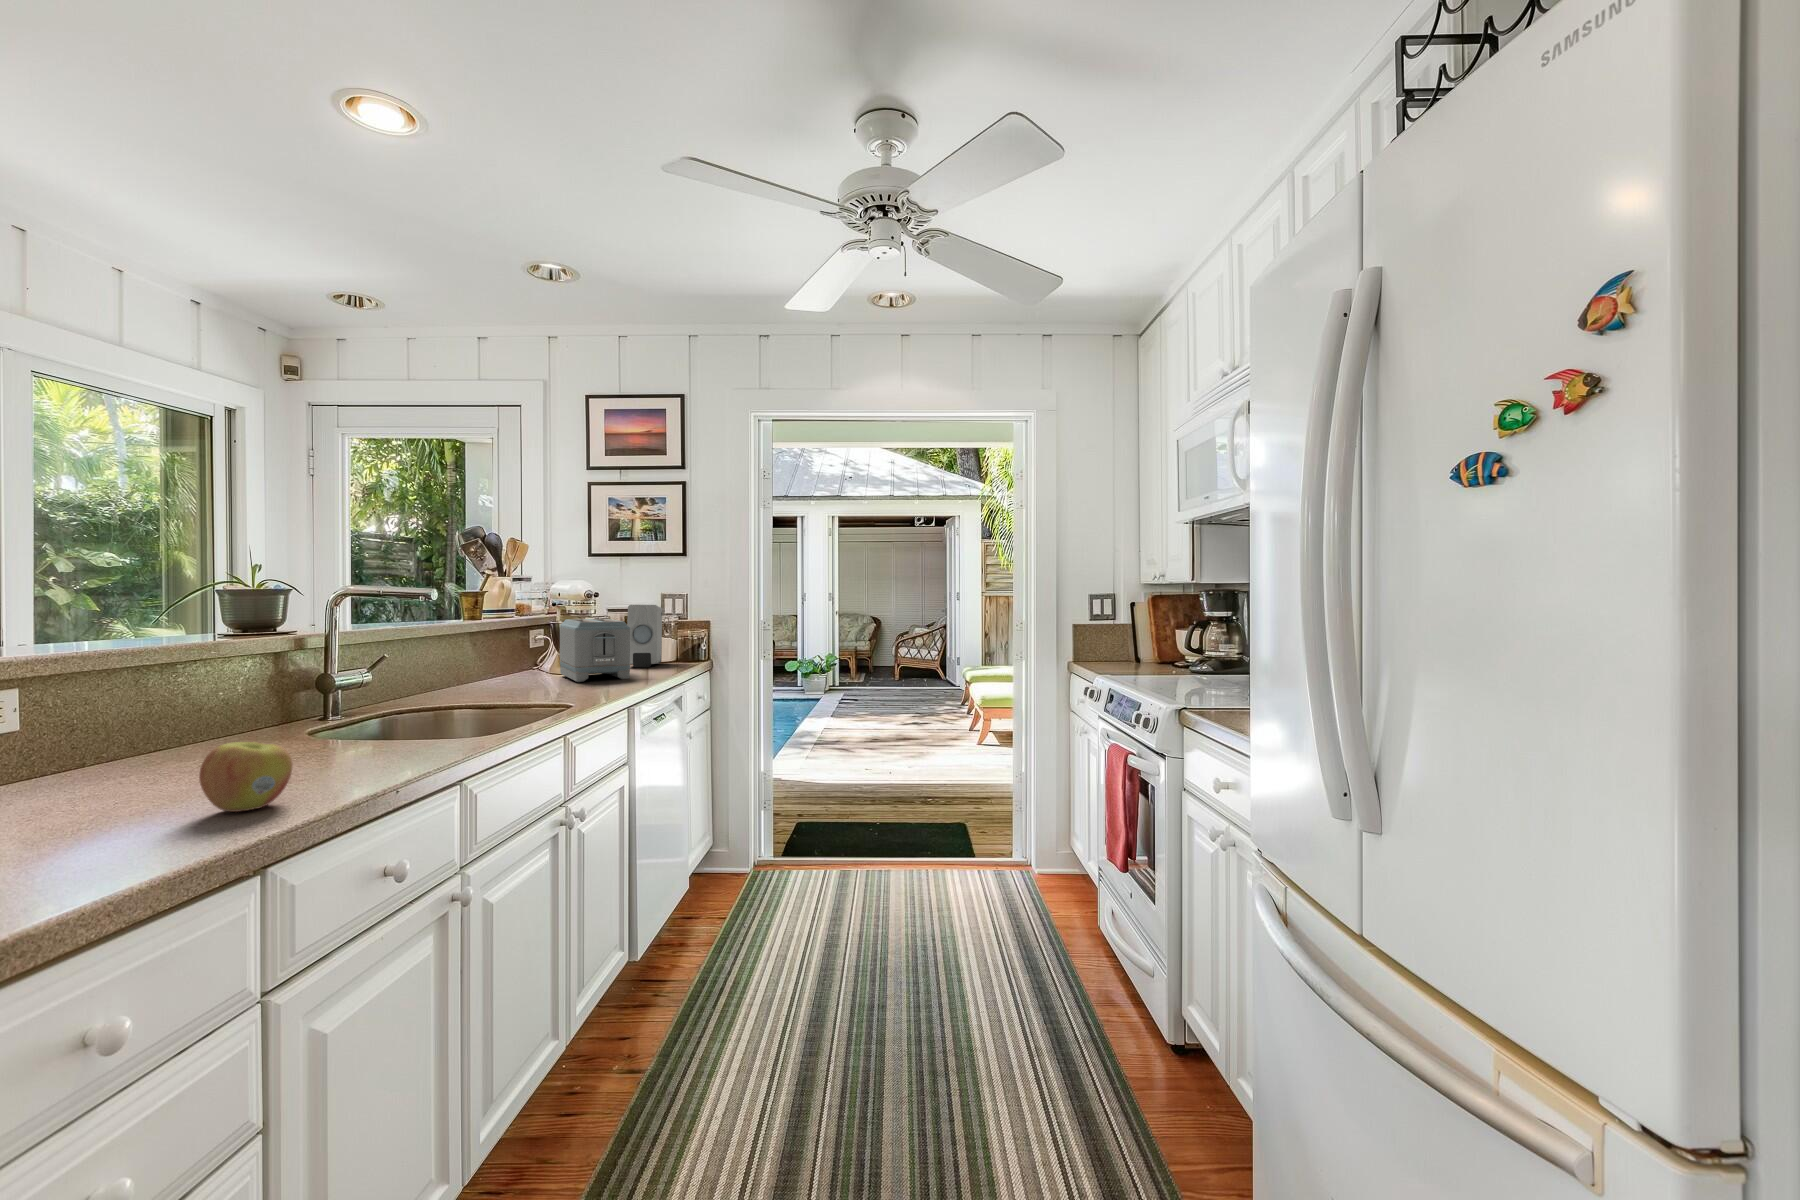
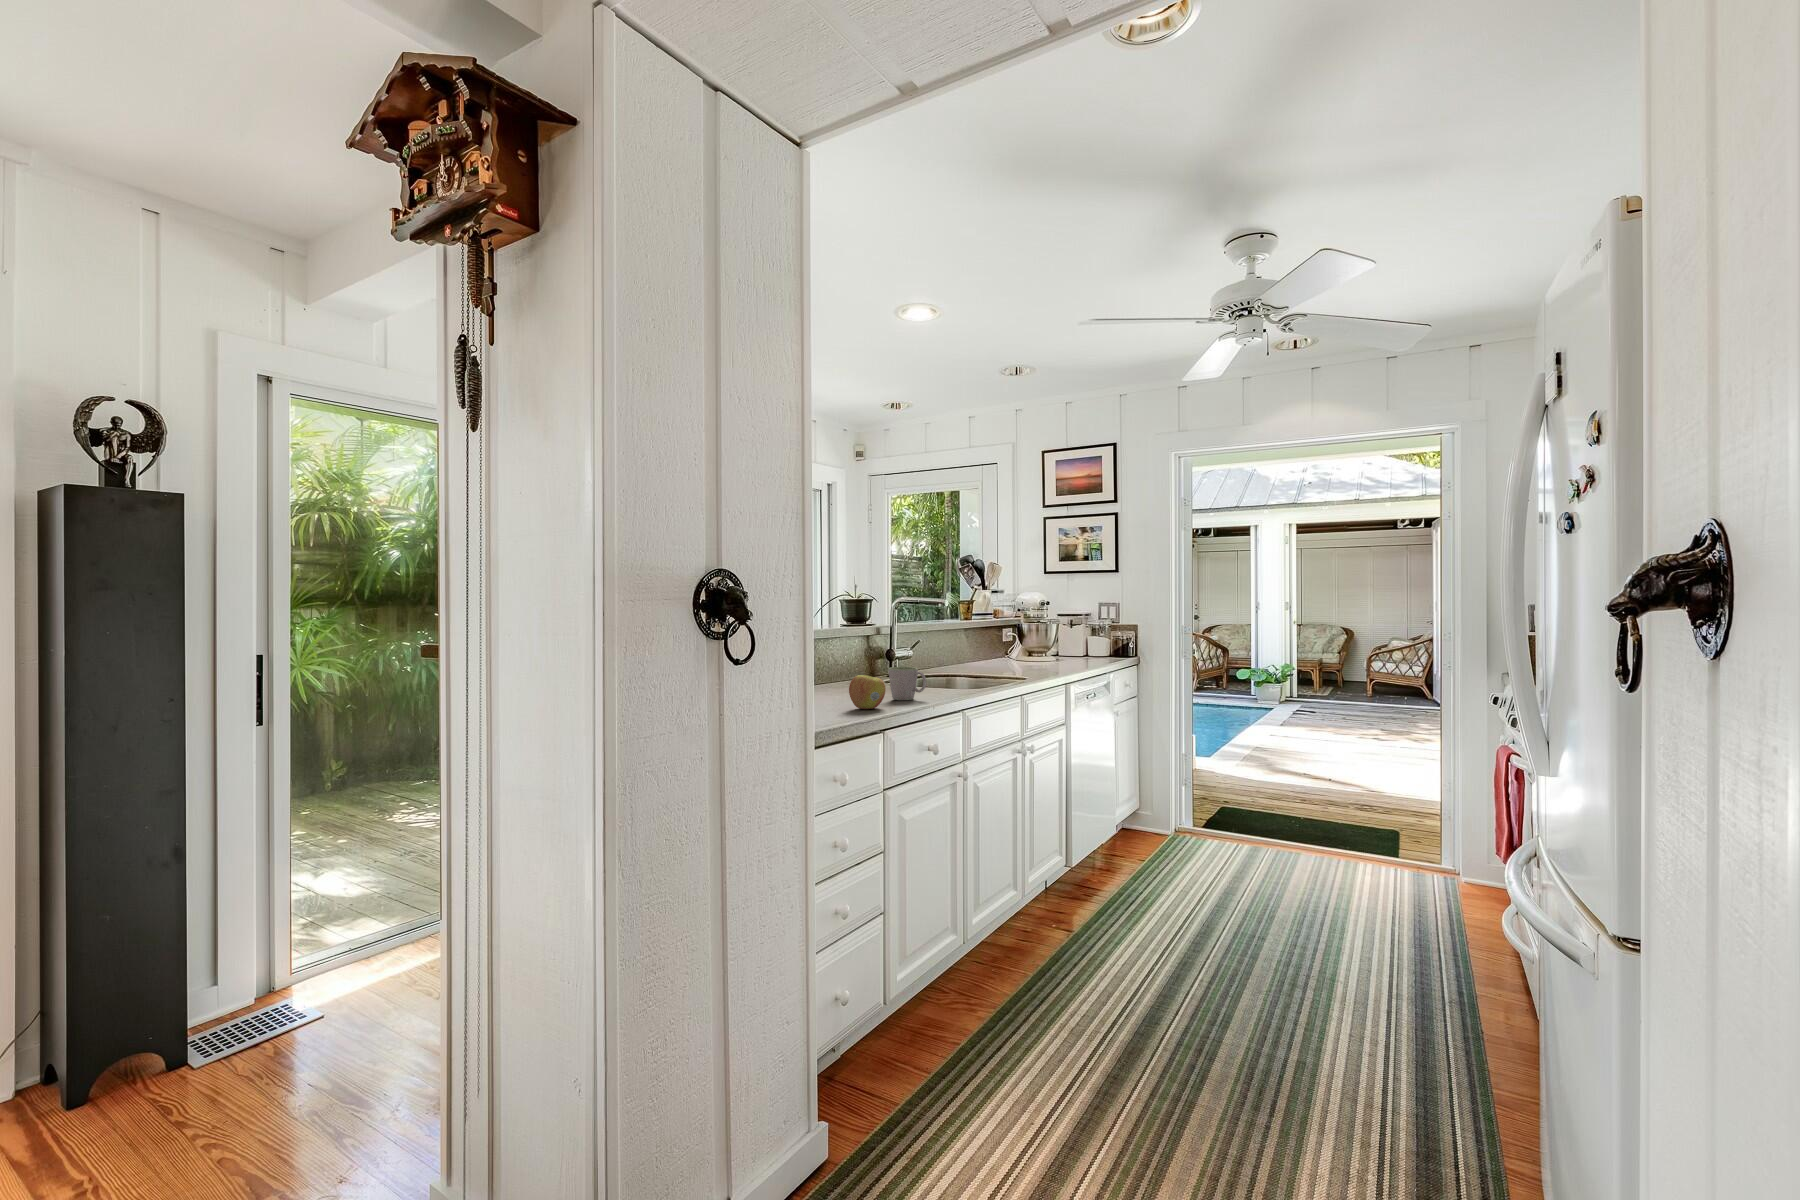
soap dispenser: present [627,605,662,667] -> none [1072,611,1100,659]
toaster: present [560,619,630,682] -> none [1023,621,1071,666]
mug: none [309,712,390,776] -> present [889,667,926,700]

